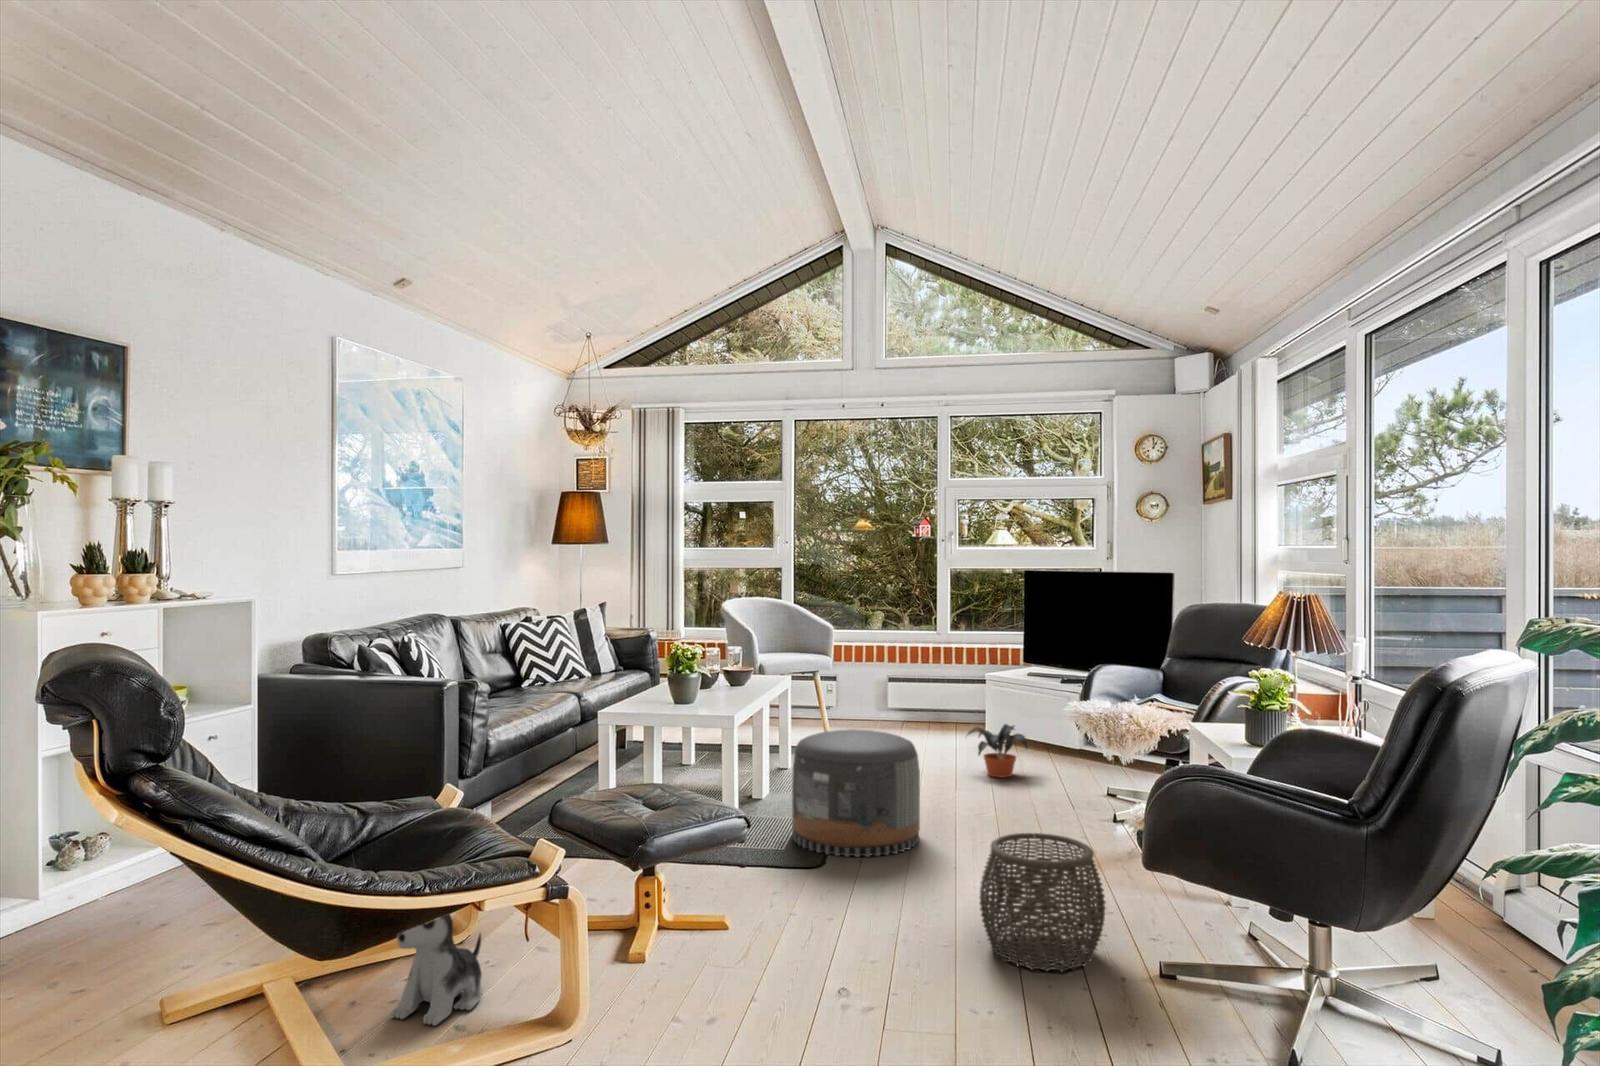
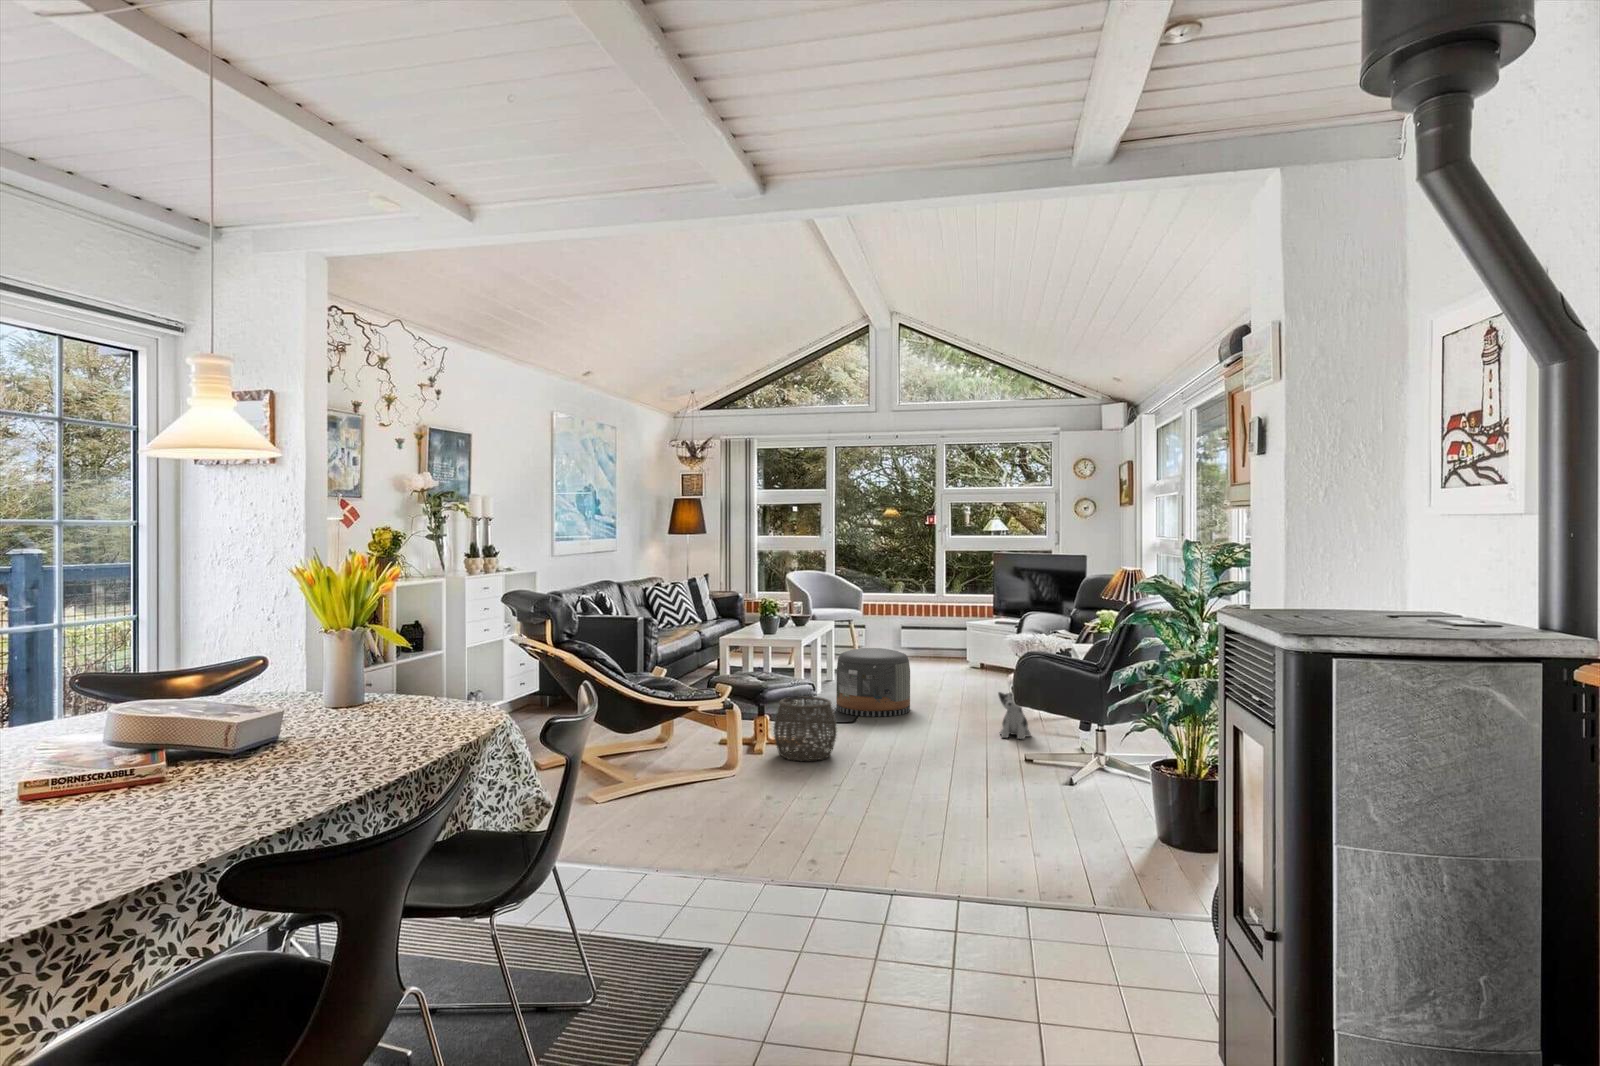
potted plant: present [968,724,1027,777] -> none [946,652,987,685]
woven basket: present [979,833,1105,972] -> present [774,697,837,761]
plush toy: present [391,913,482,1025] -> present [998,692,1031,739]

